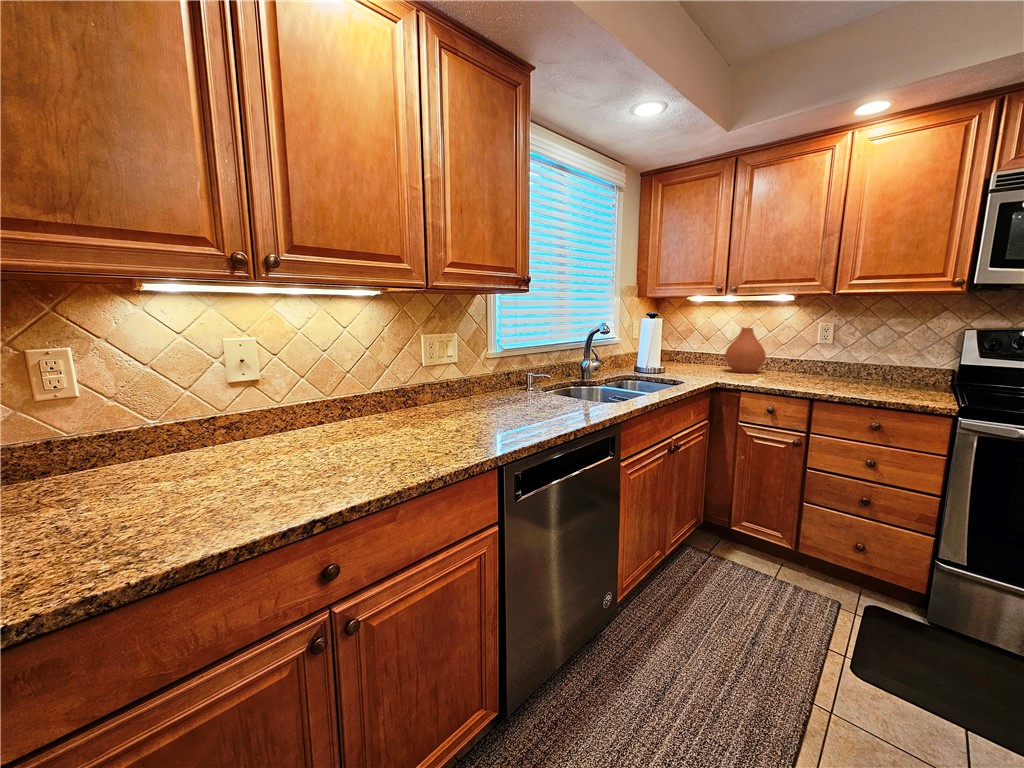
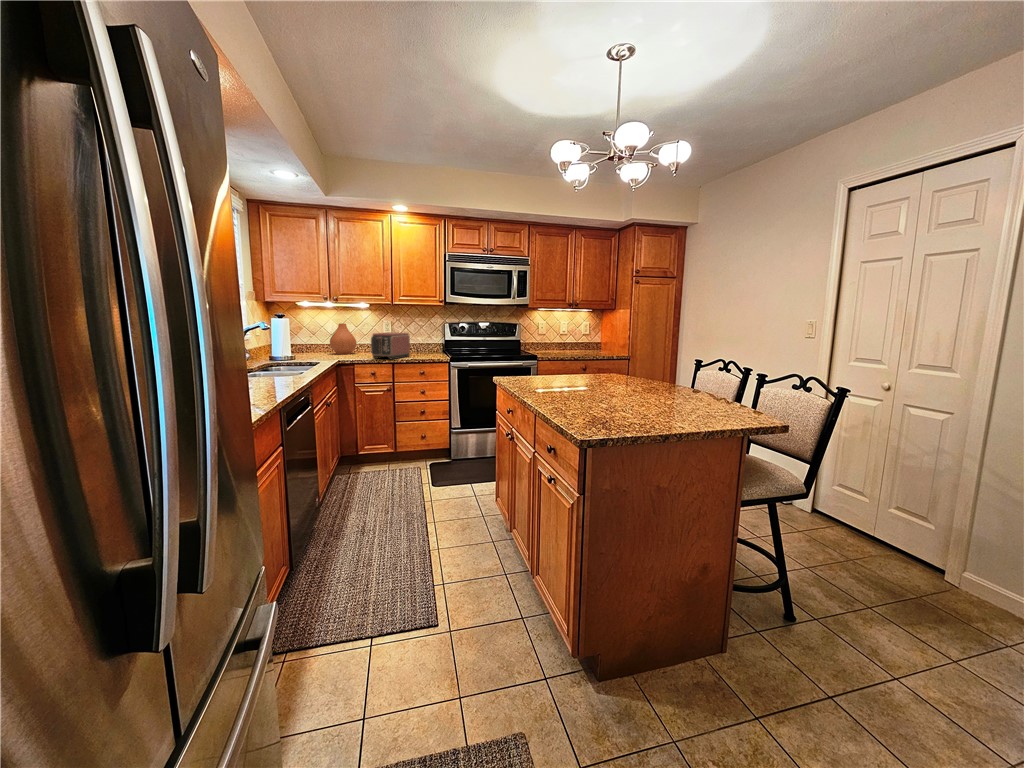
toaster: none [772,344,860,394] -> present [371,332,410,359]

